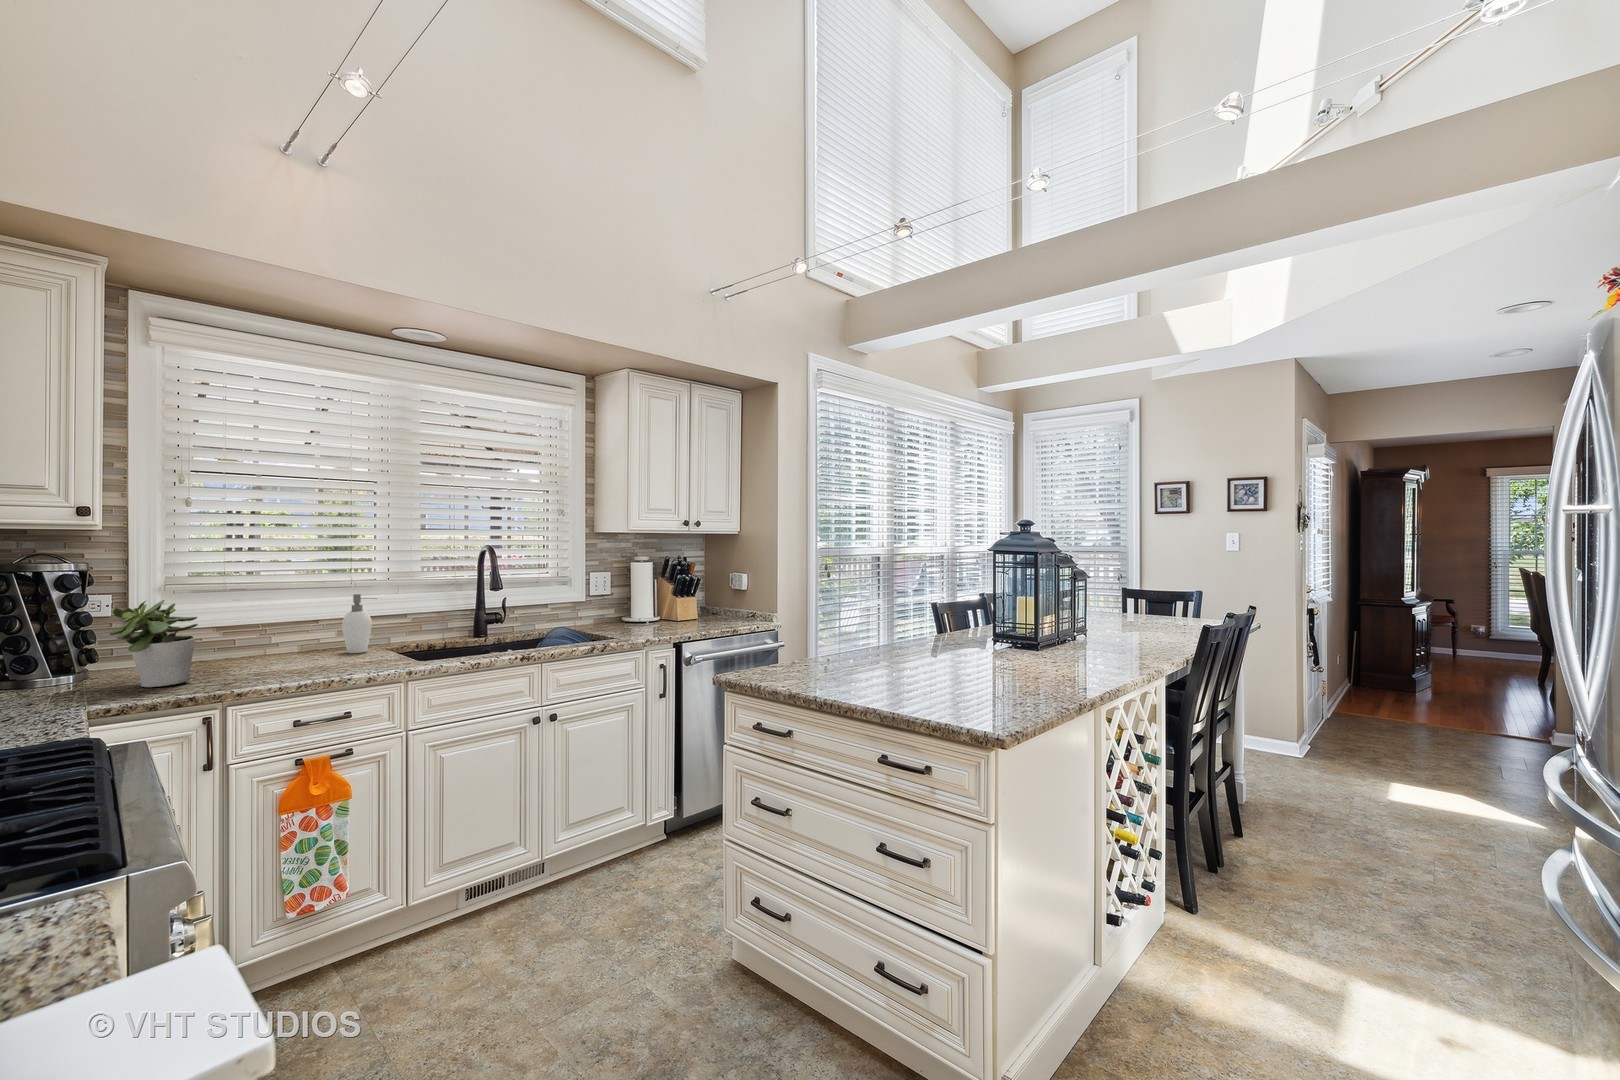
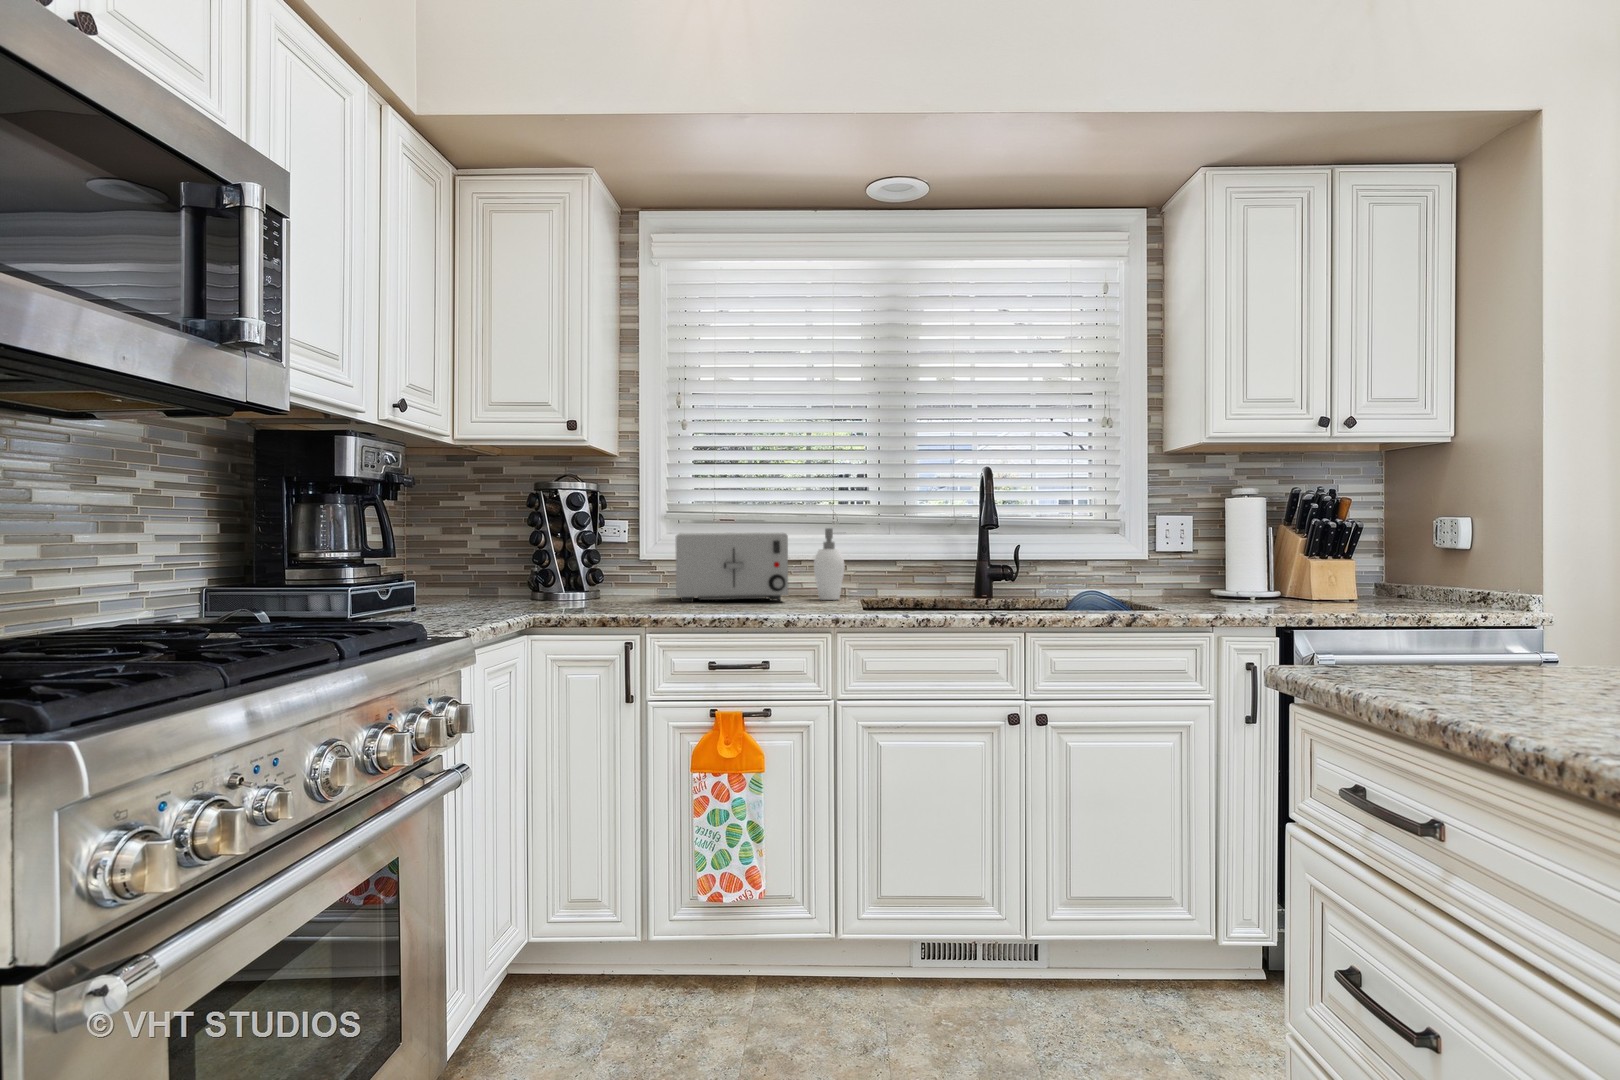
potted plant: present [110,600,198,687] -> none [565,511,641,605]
toaster: none [198,600,332,672] -> present [676,532,788,602]

